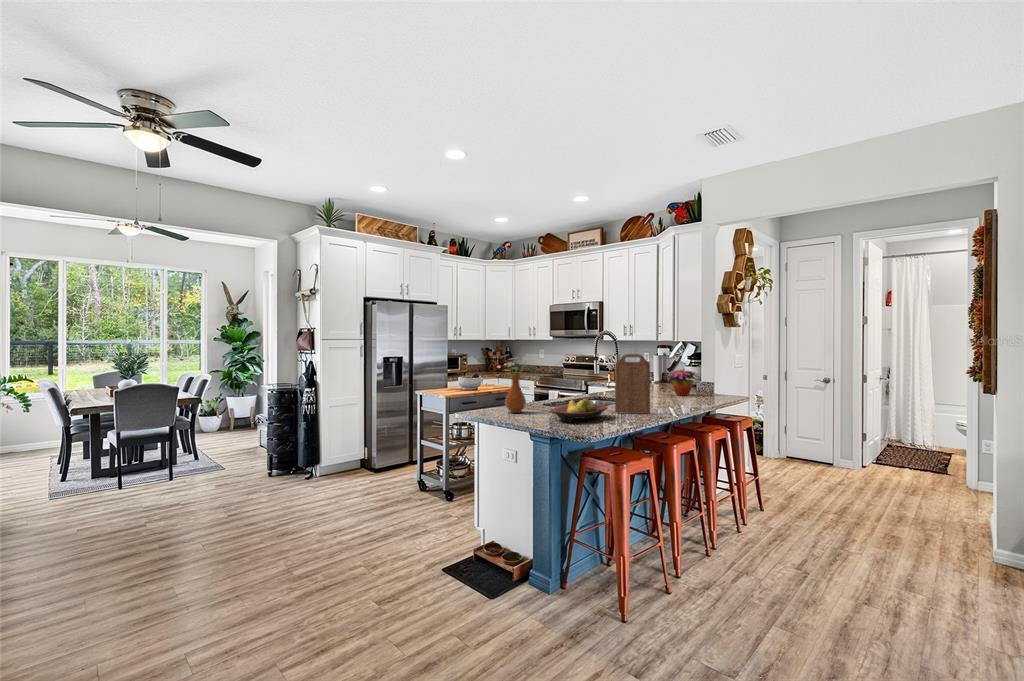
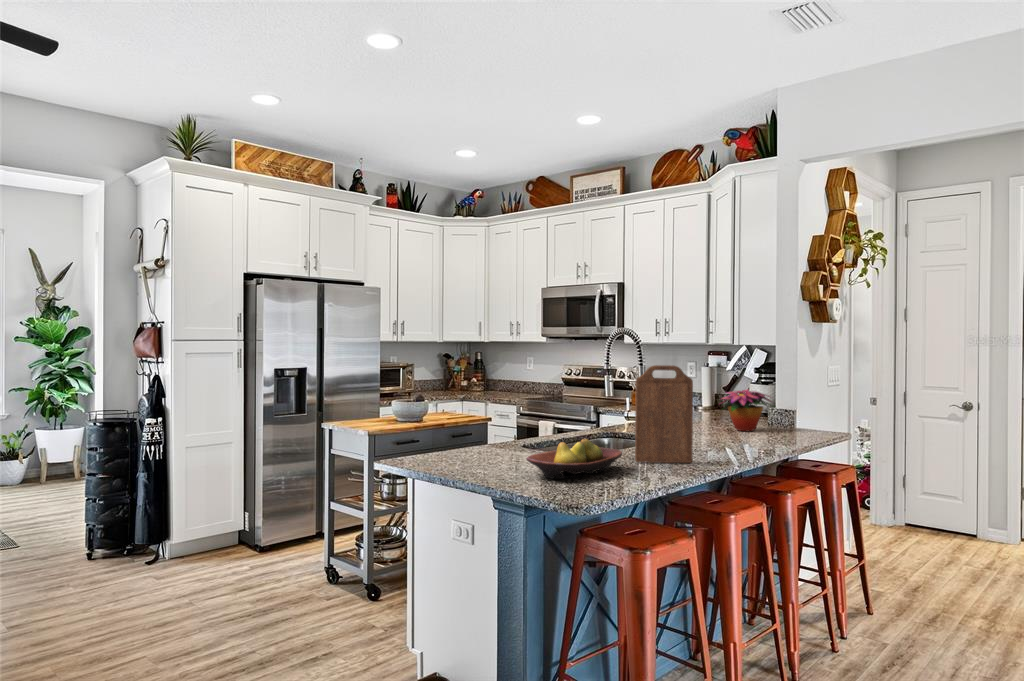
vase: present [504,355,527,413] -> none [447,365,498,462]

